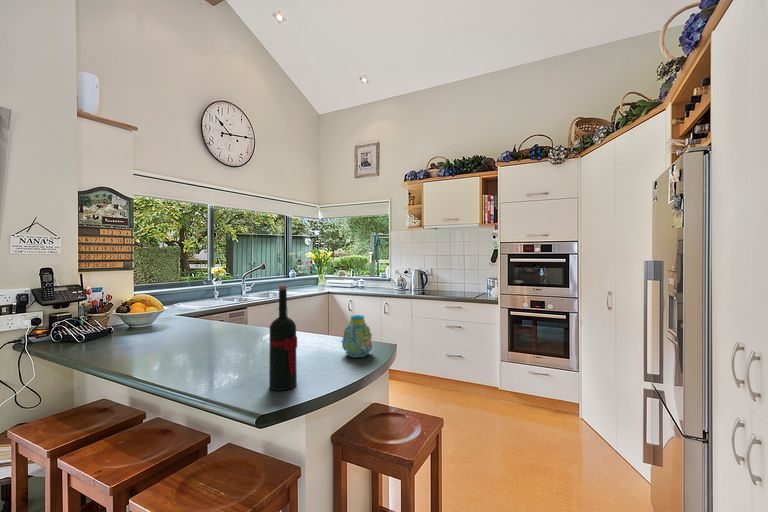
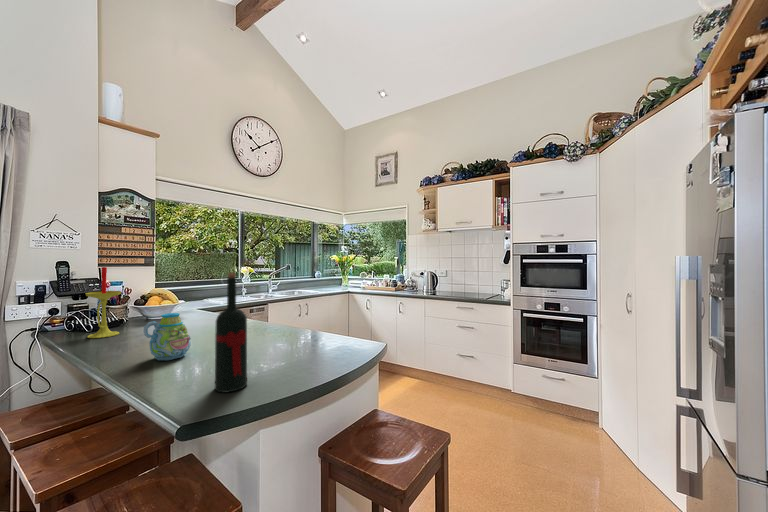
candle: none [86,273,122,349] -> present [86,267,121,338]
mug: present [342,315,372,357] -> present [143,313,191,360]

